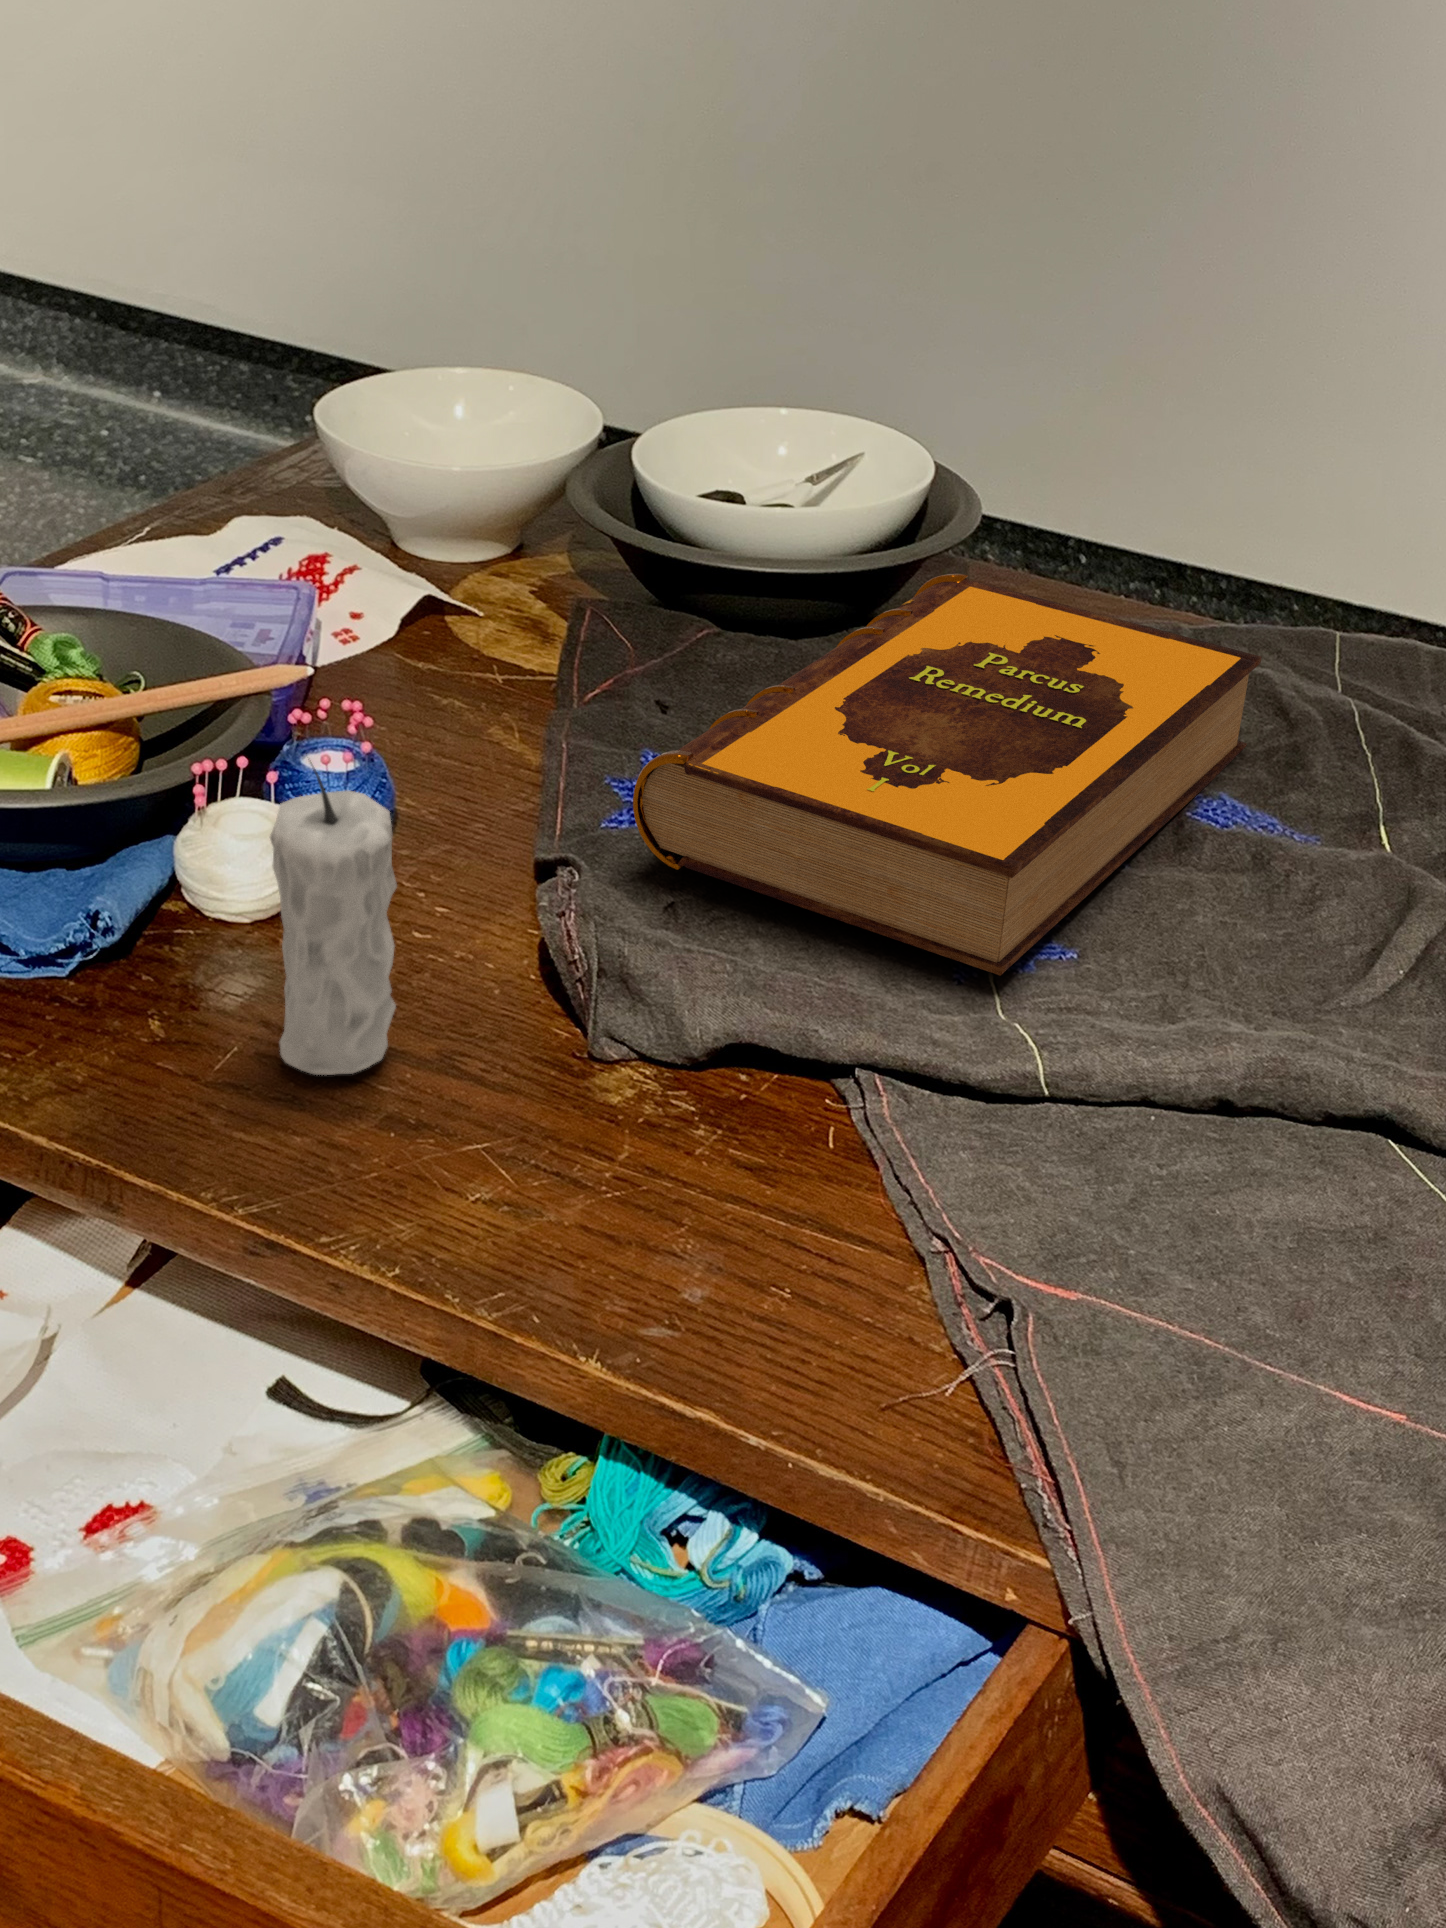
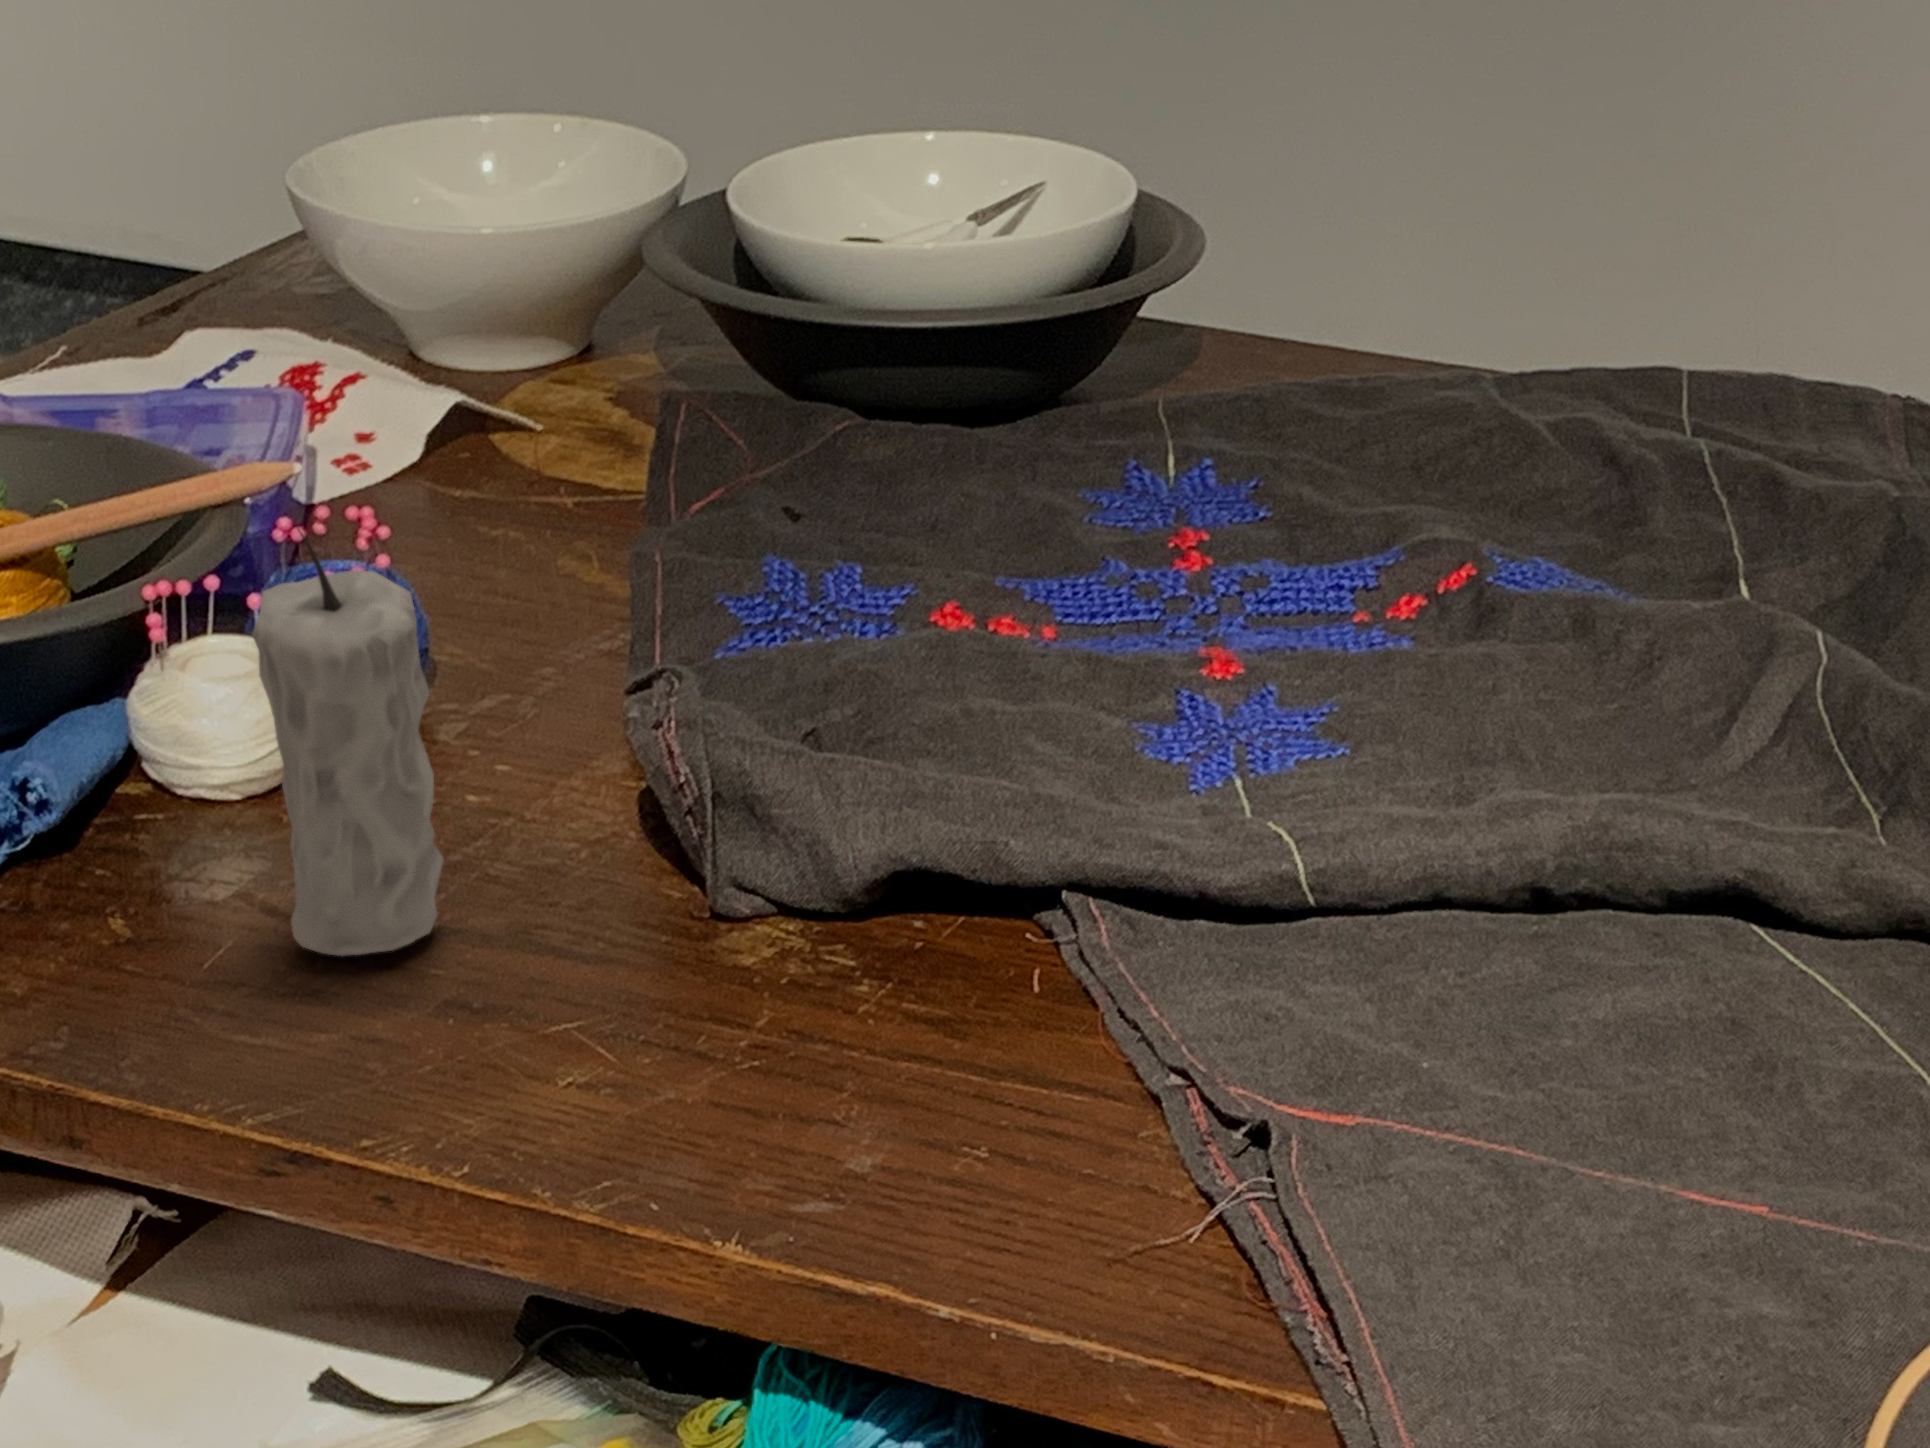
hardback book: present [633,574,1262,975] -> none [744,307,1550,768]

